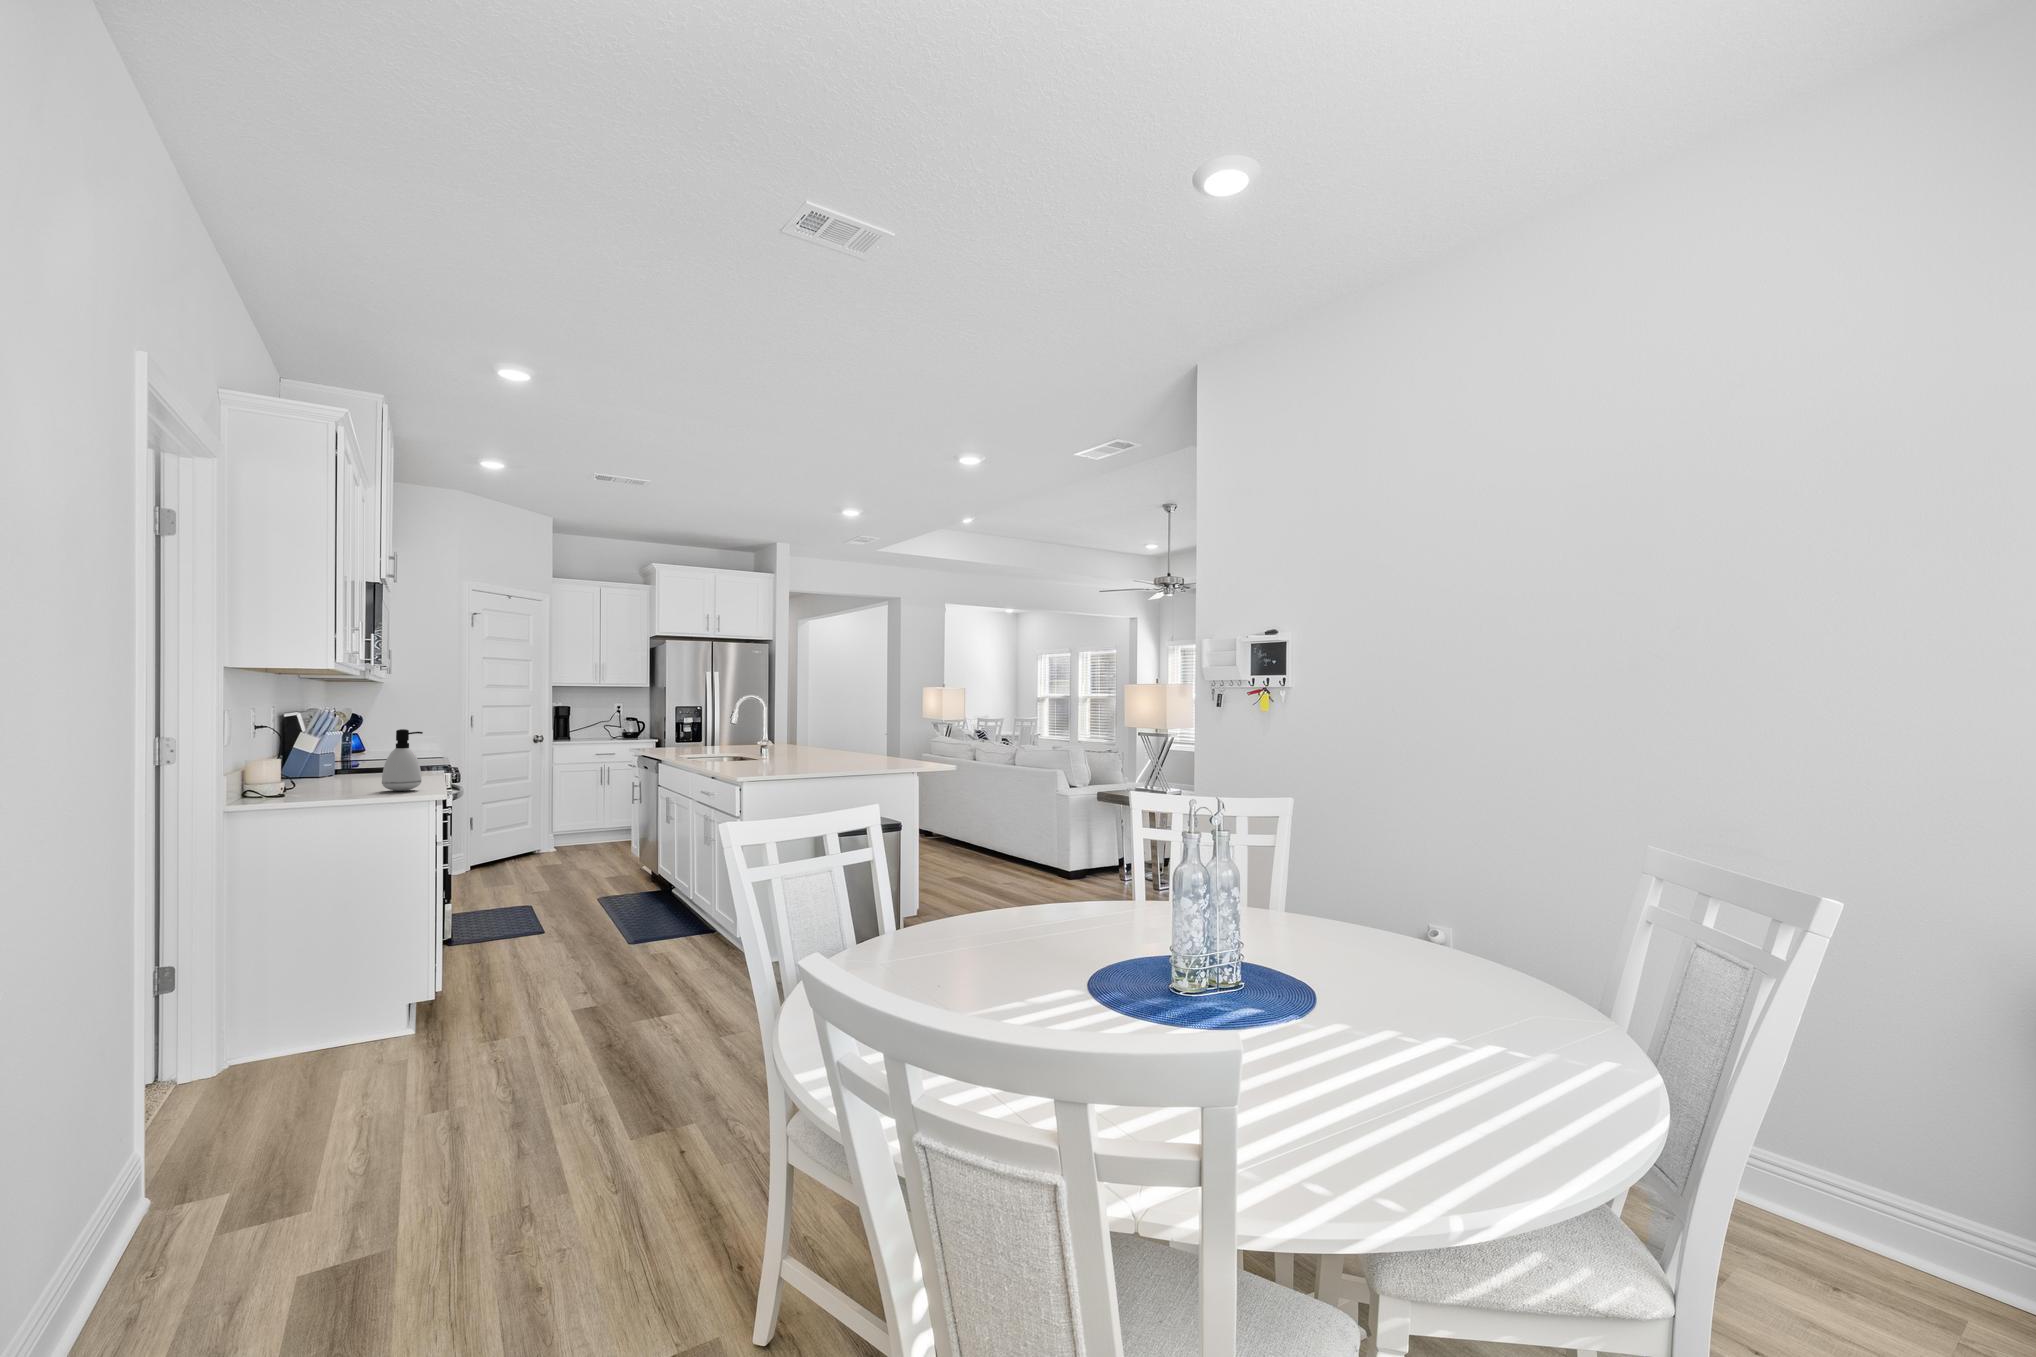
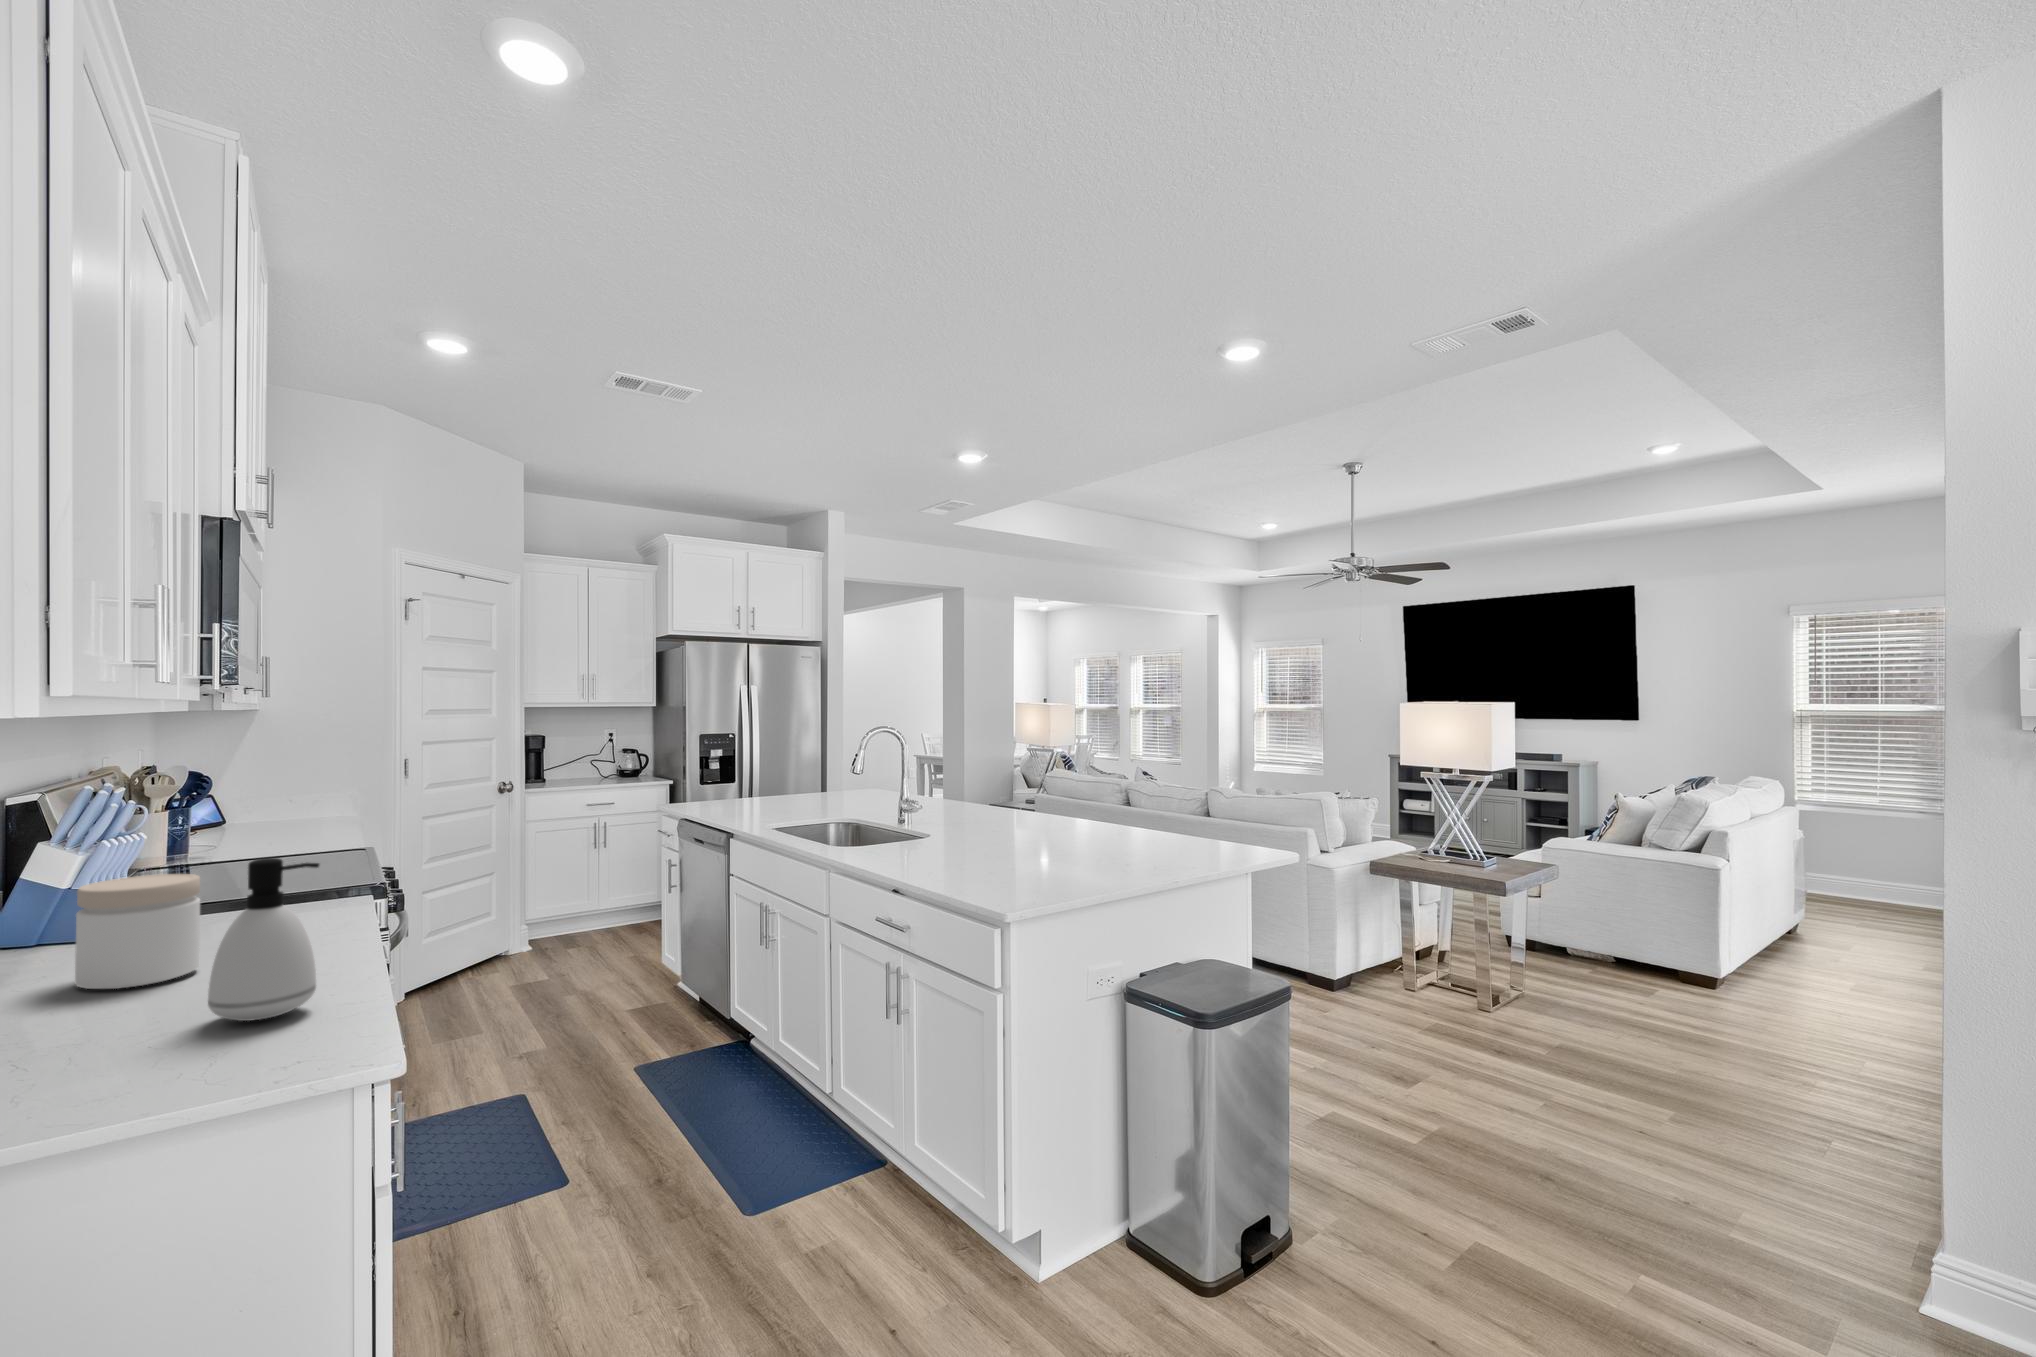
jar: none [326,743,373,785] -> present [75,874,200,989]

